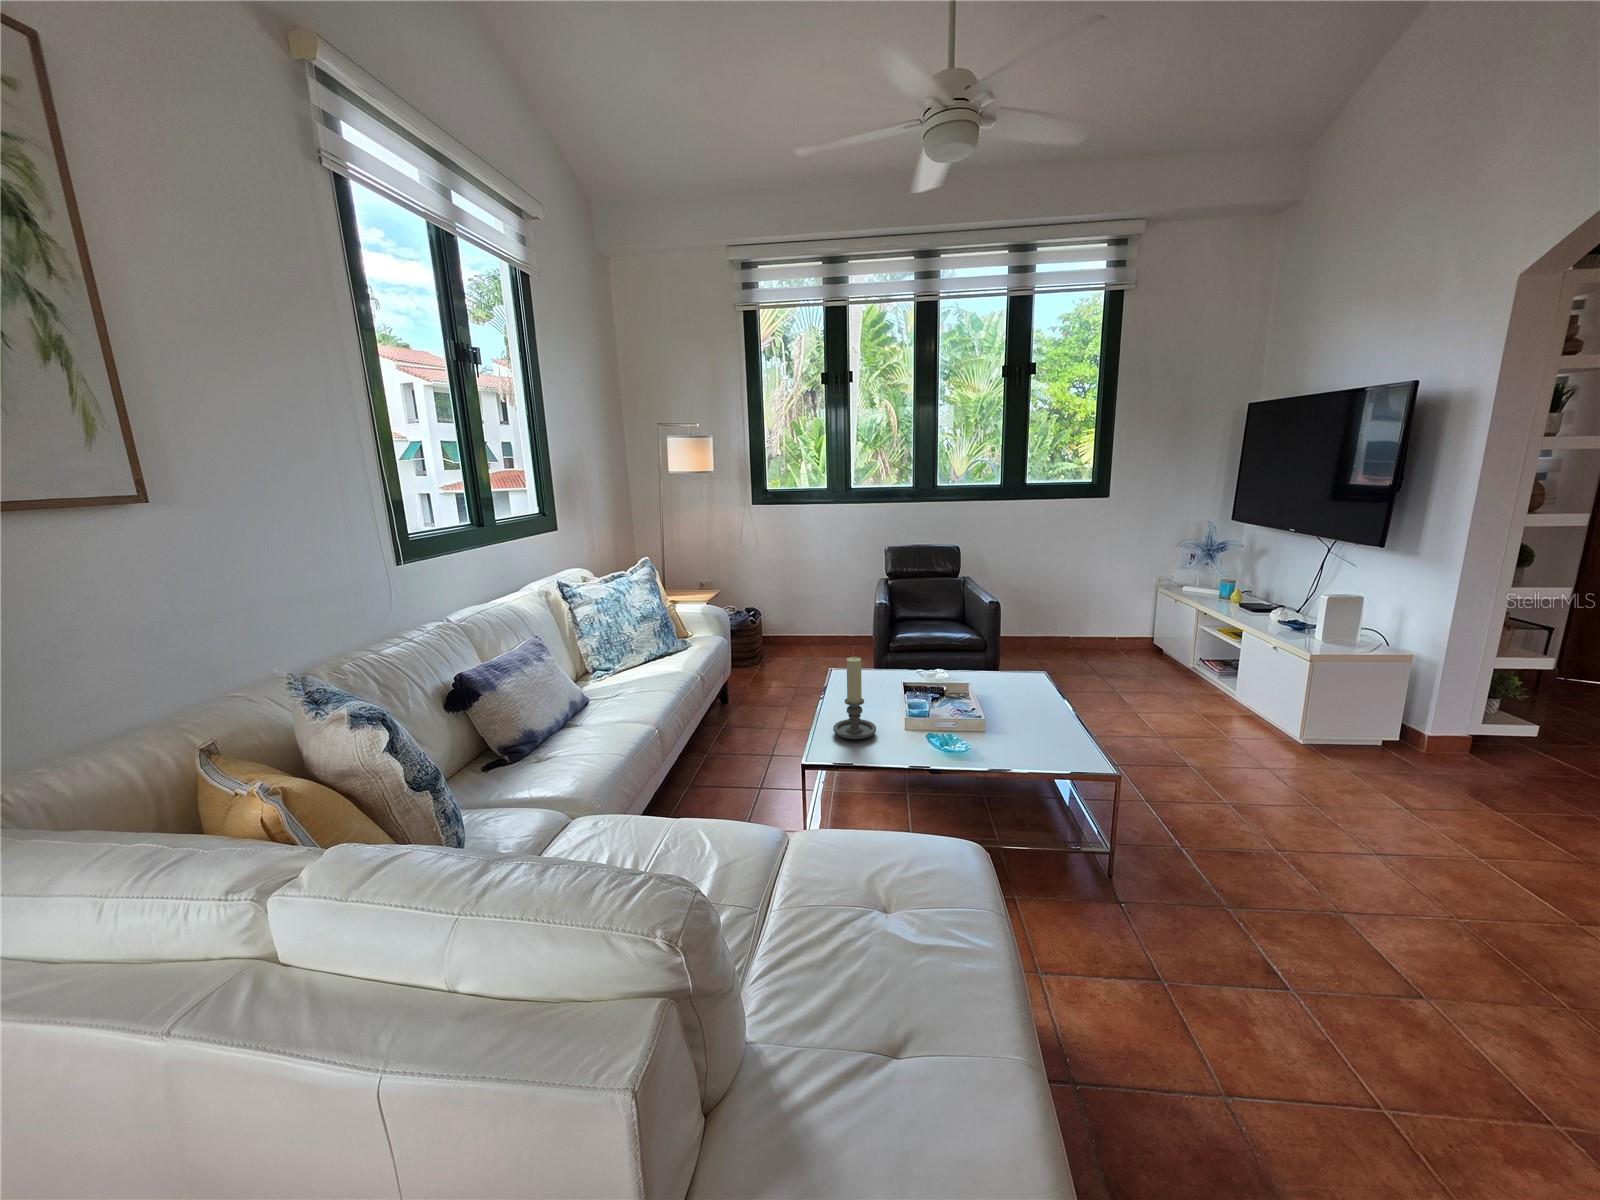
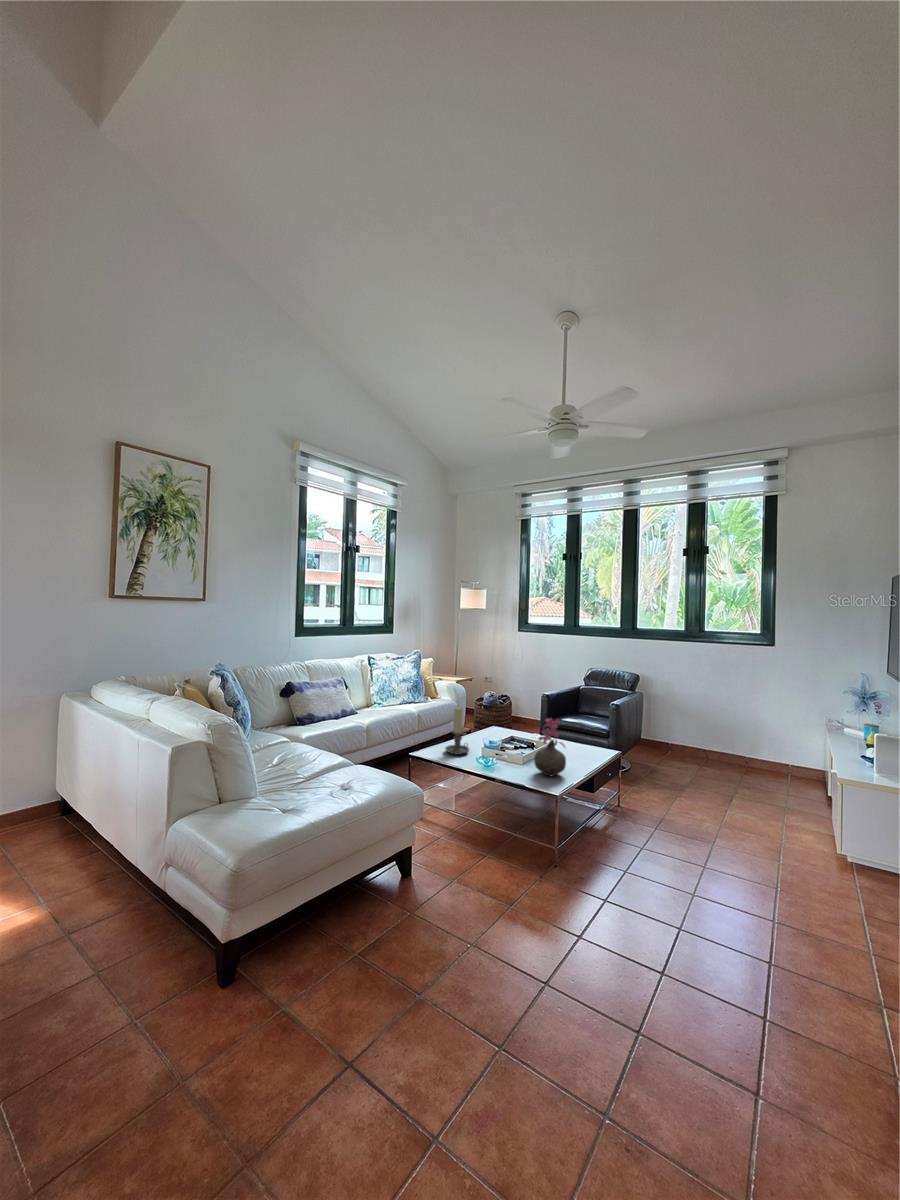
vase: none [1010,649,1063,741] -> present [534,718,566,776]

